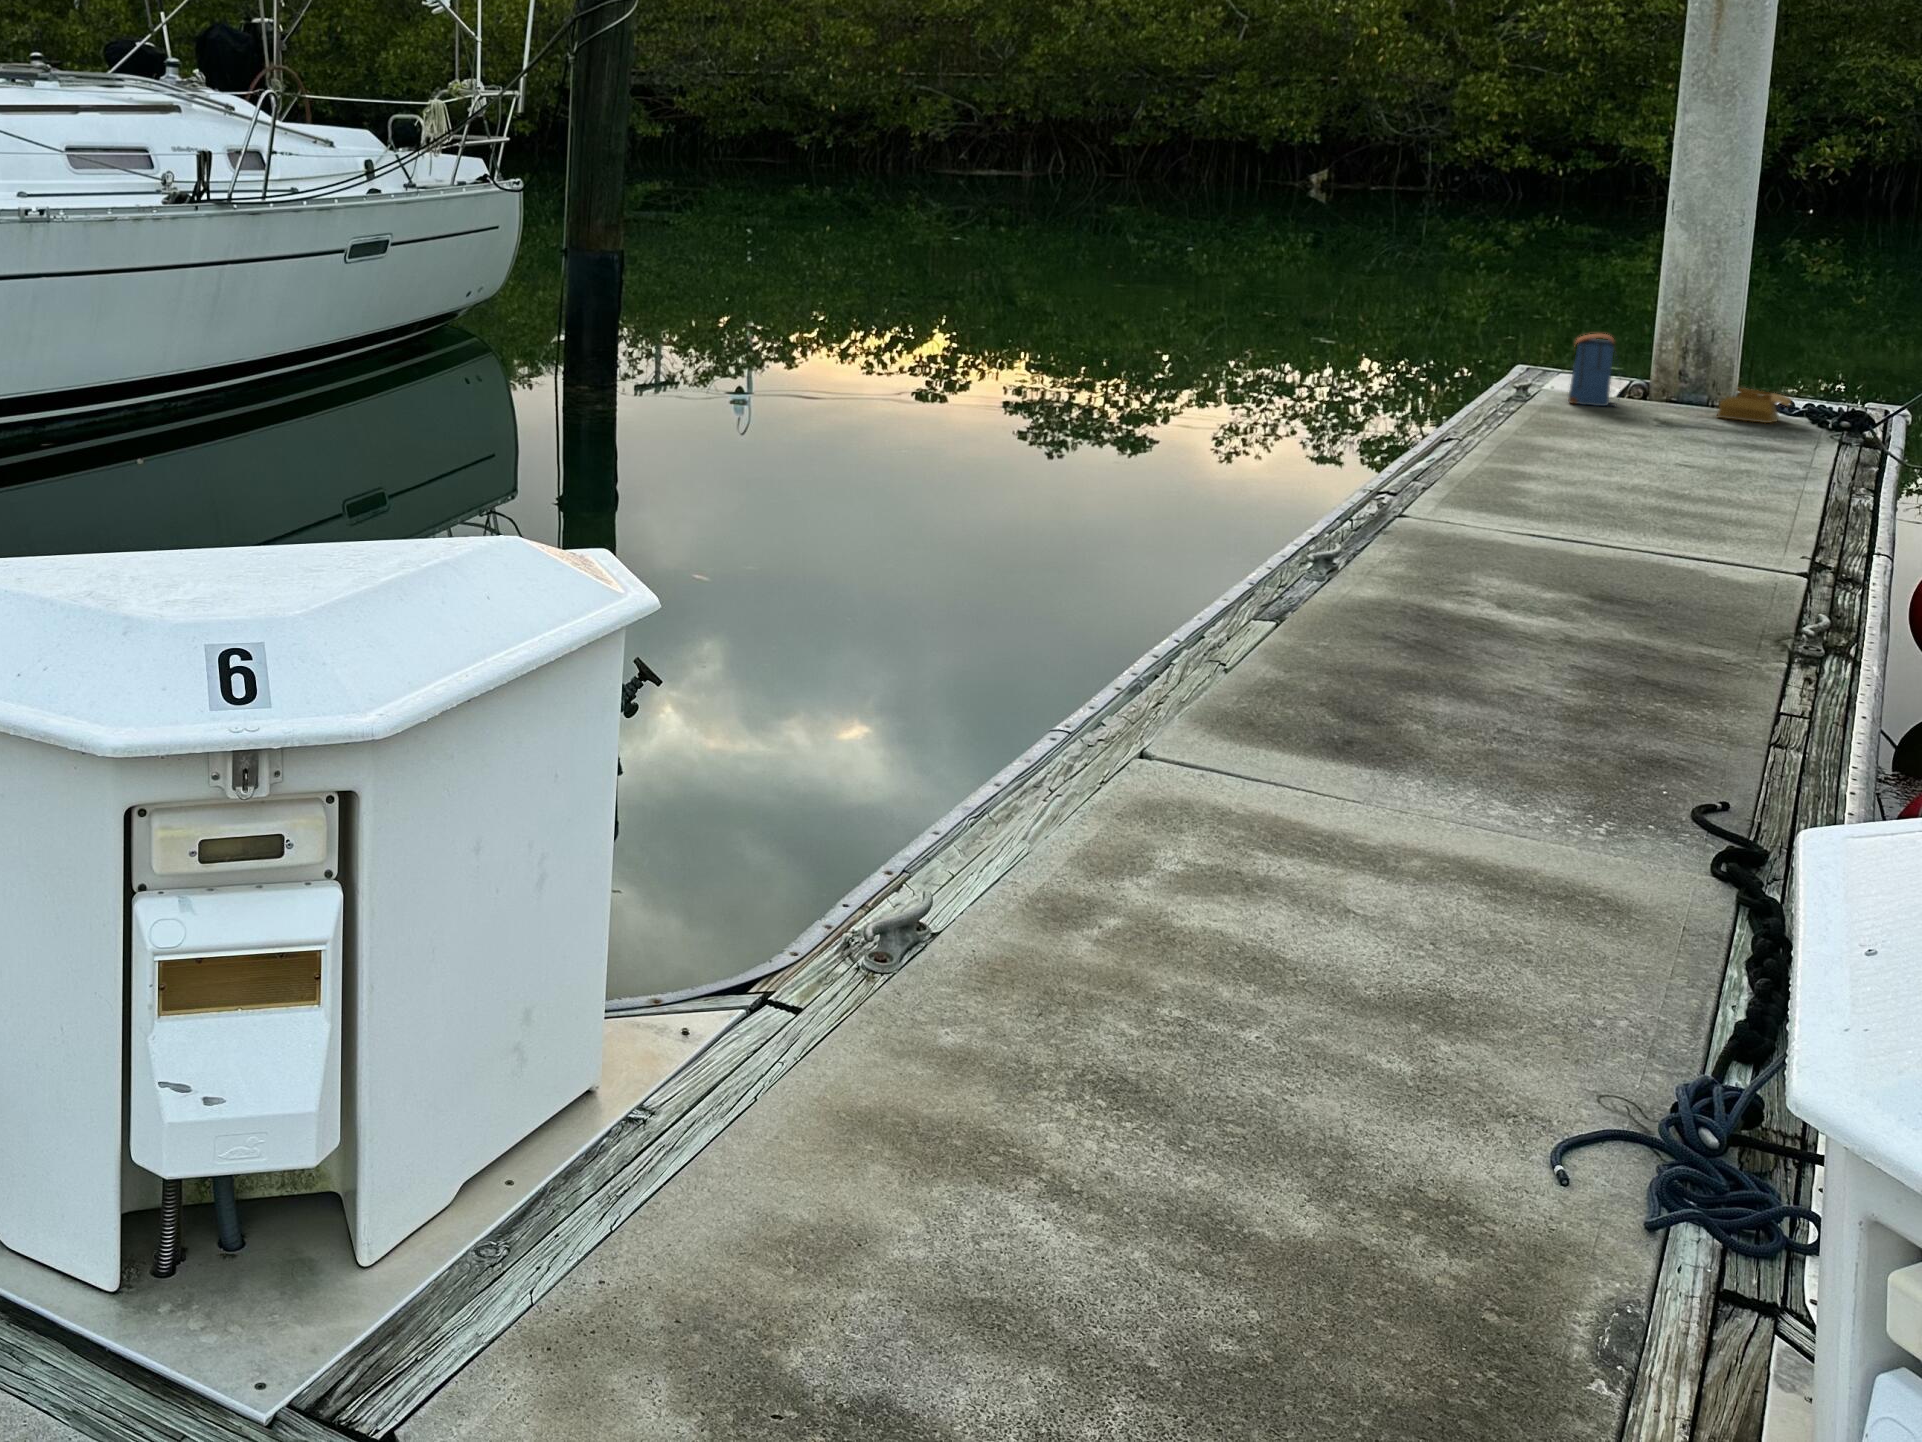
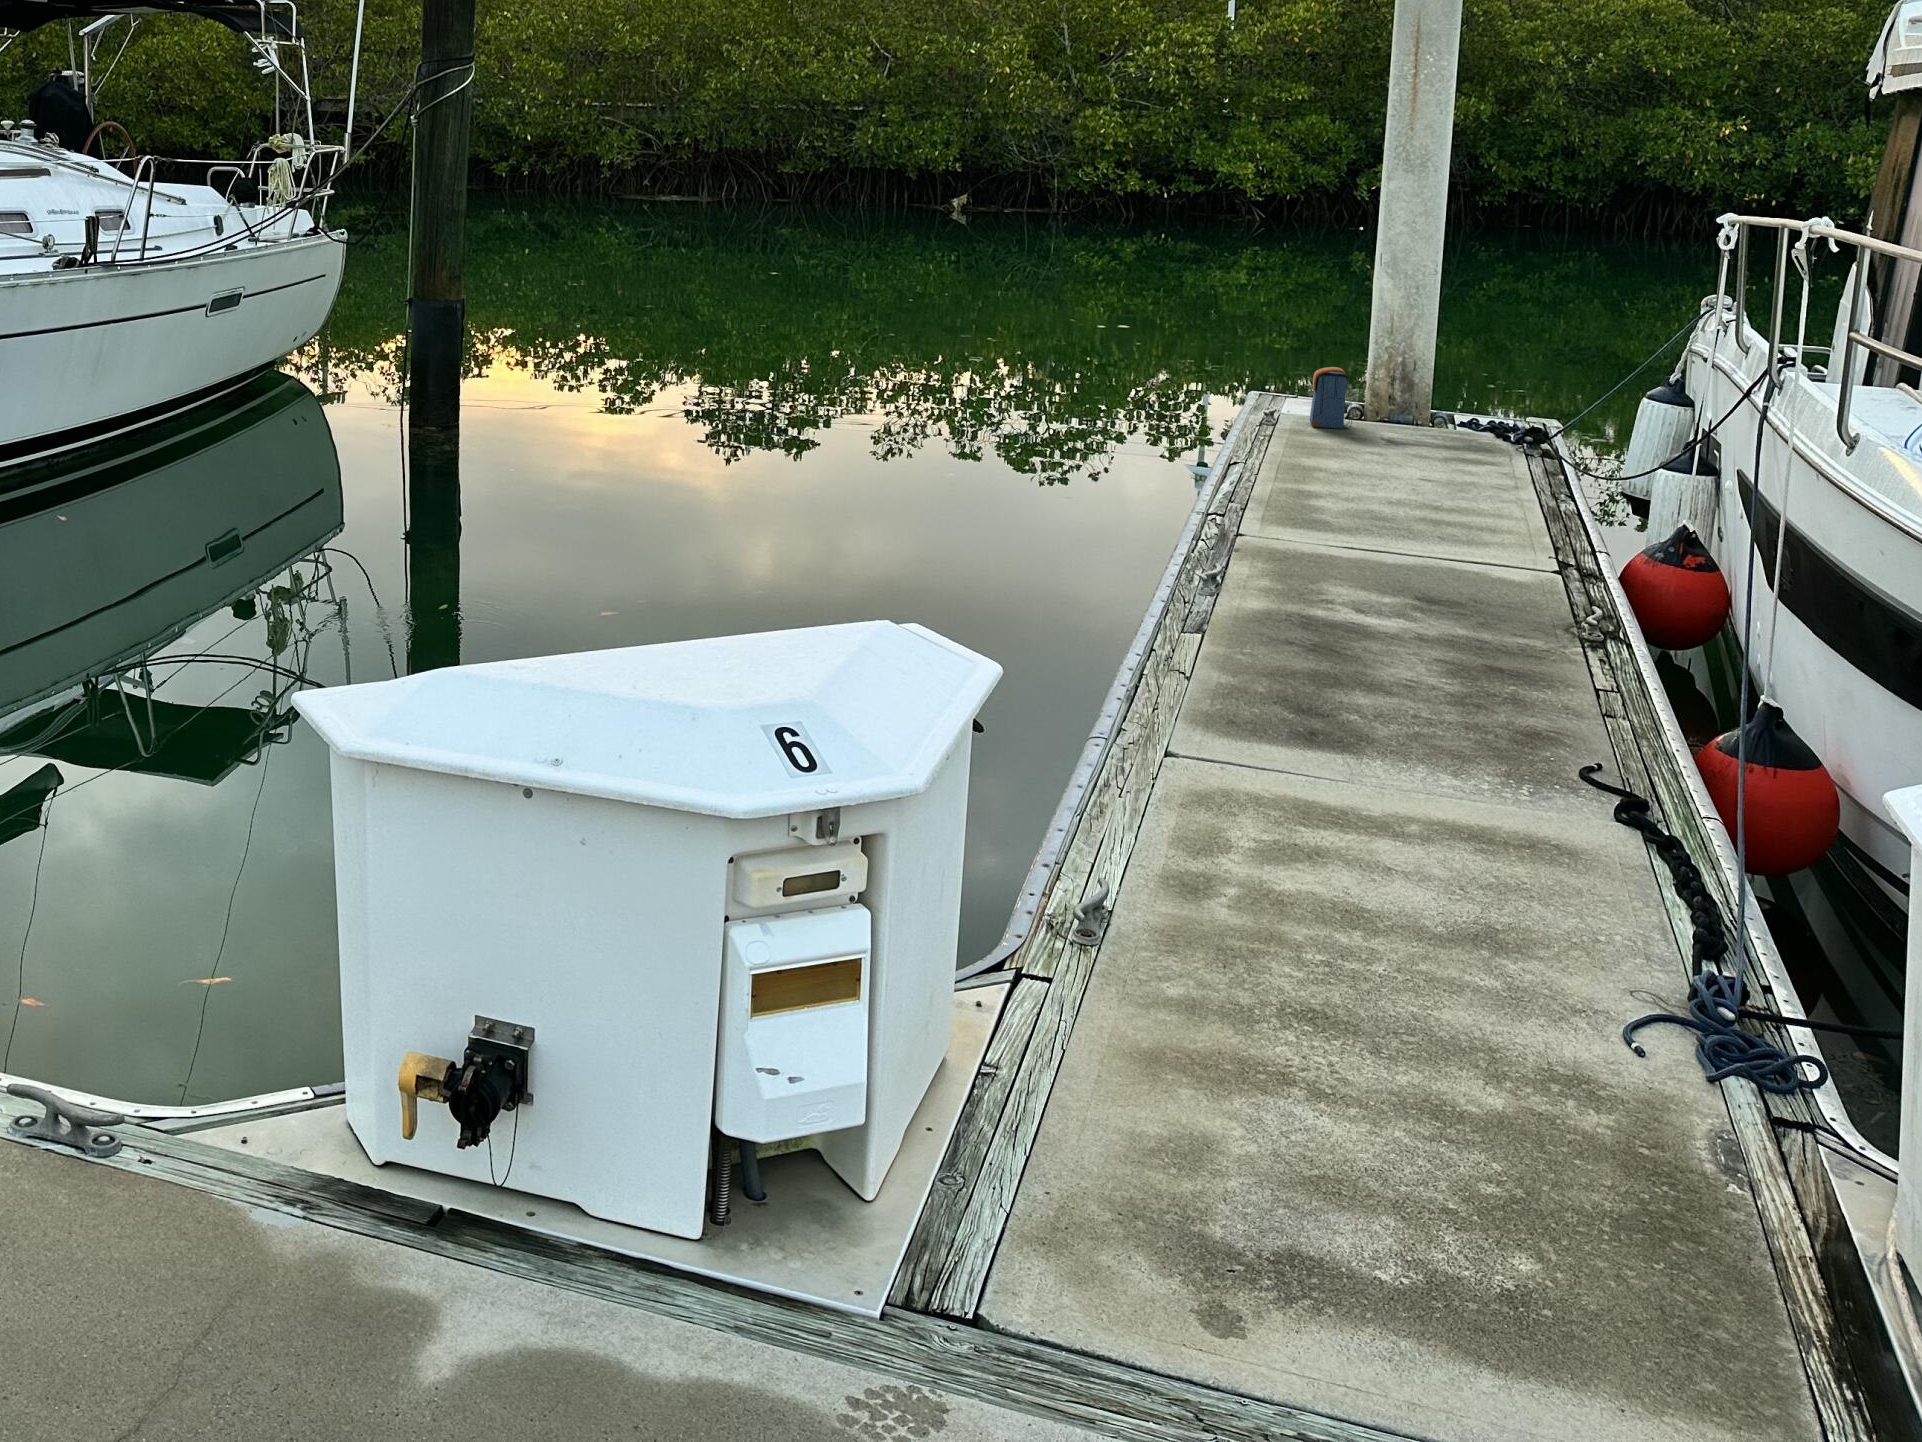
cardboard box: present [1717,388,1791,423] -> none [1419,410,1484,440]

